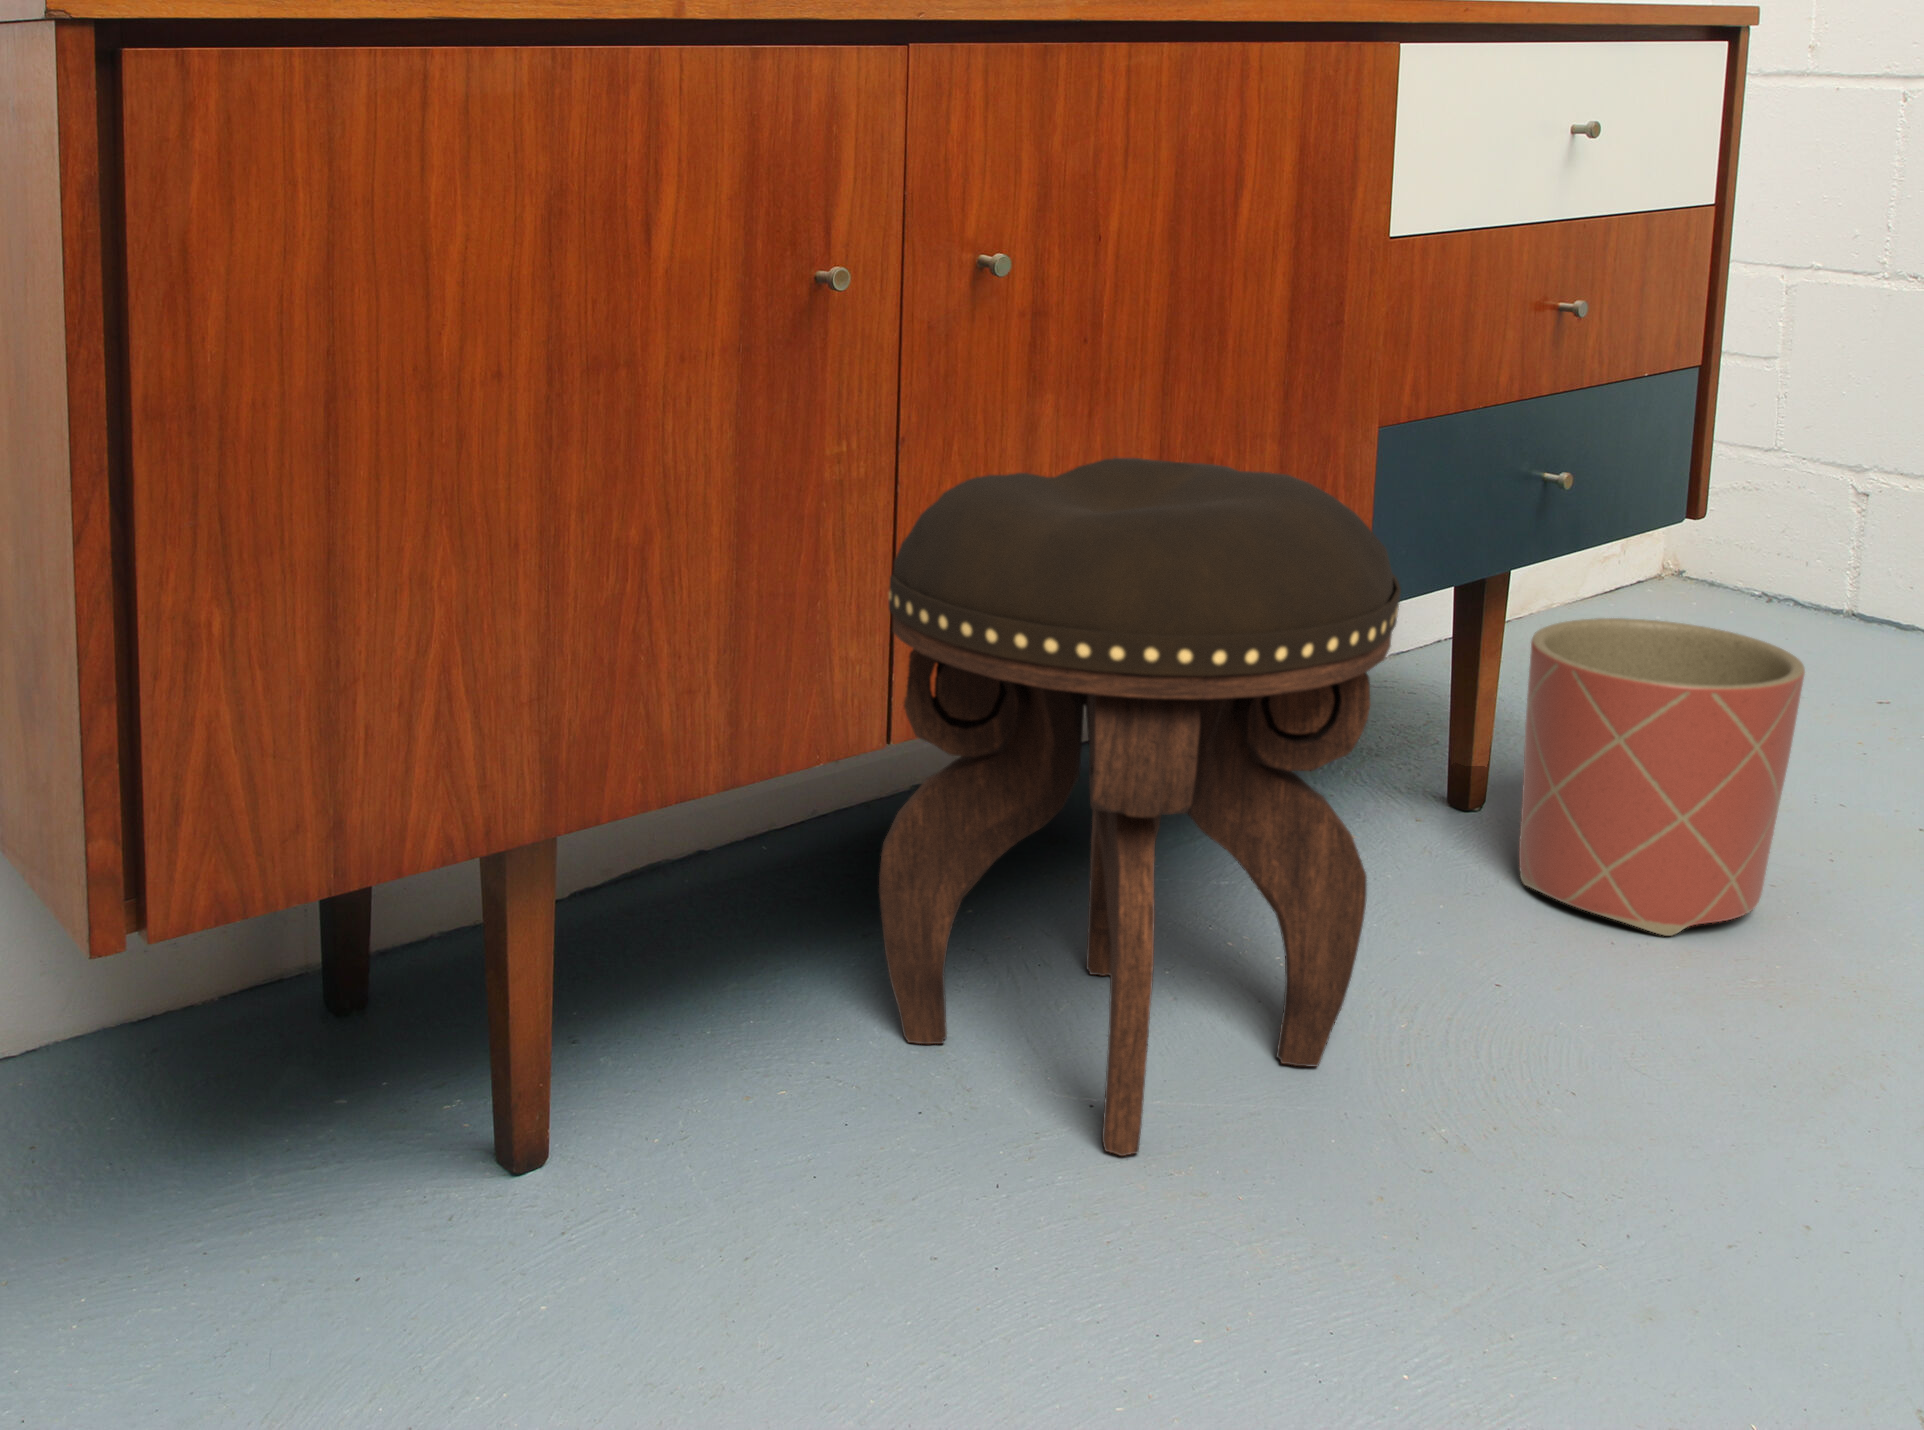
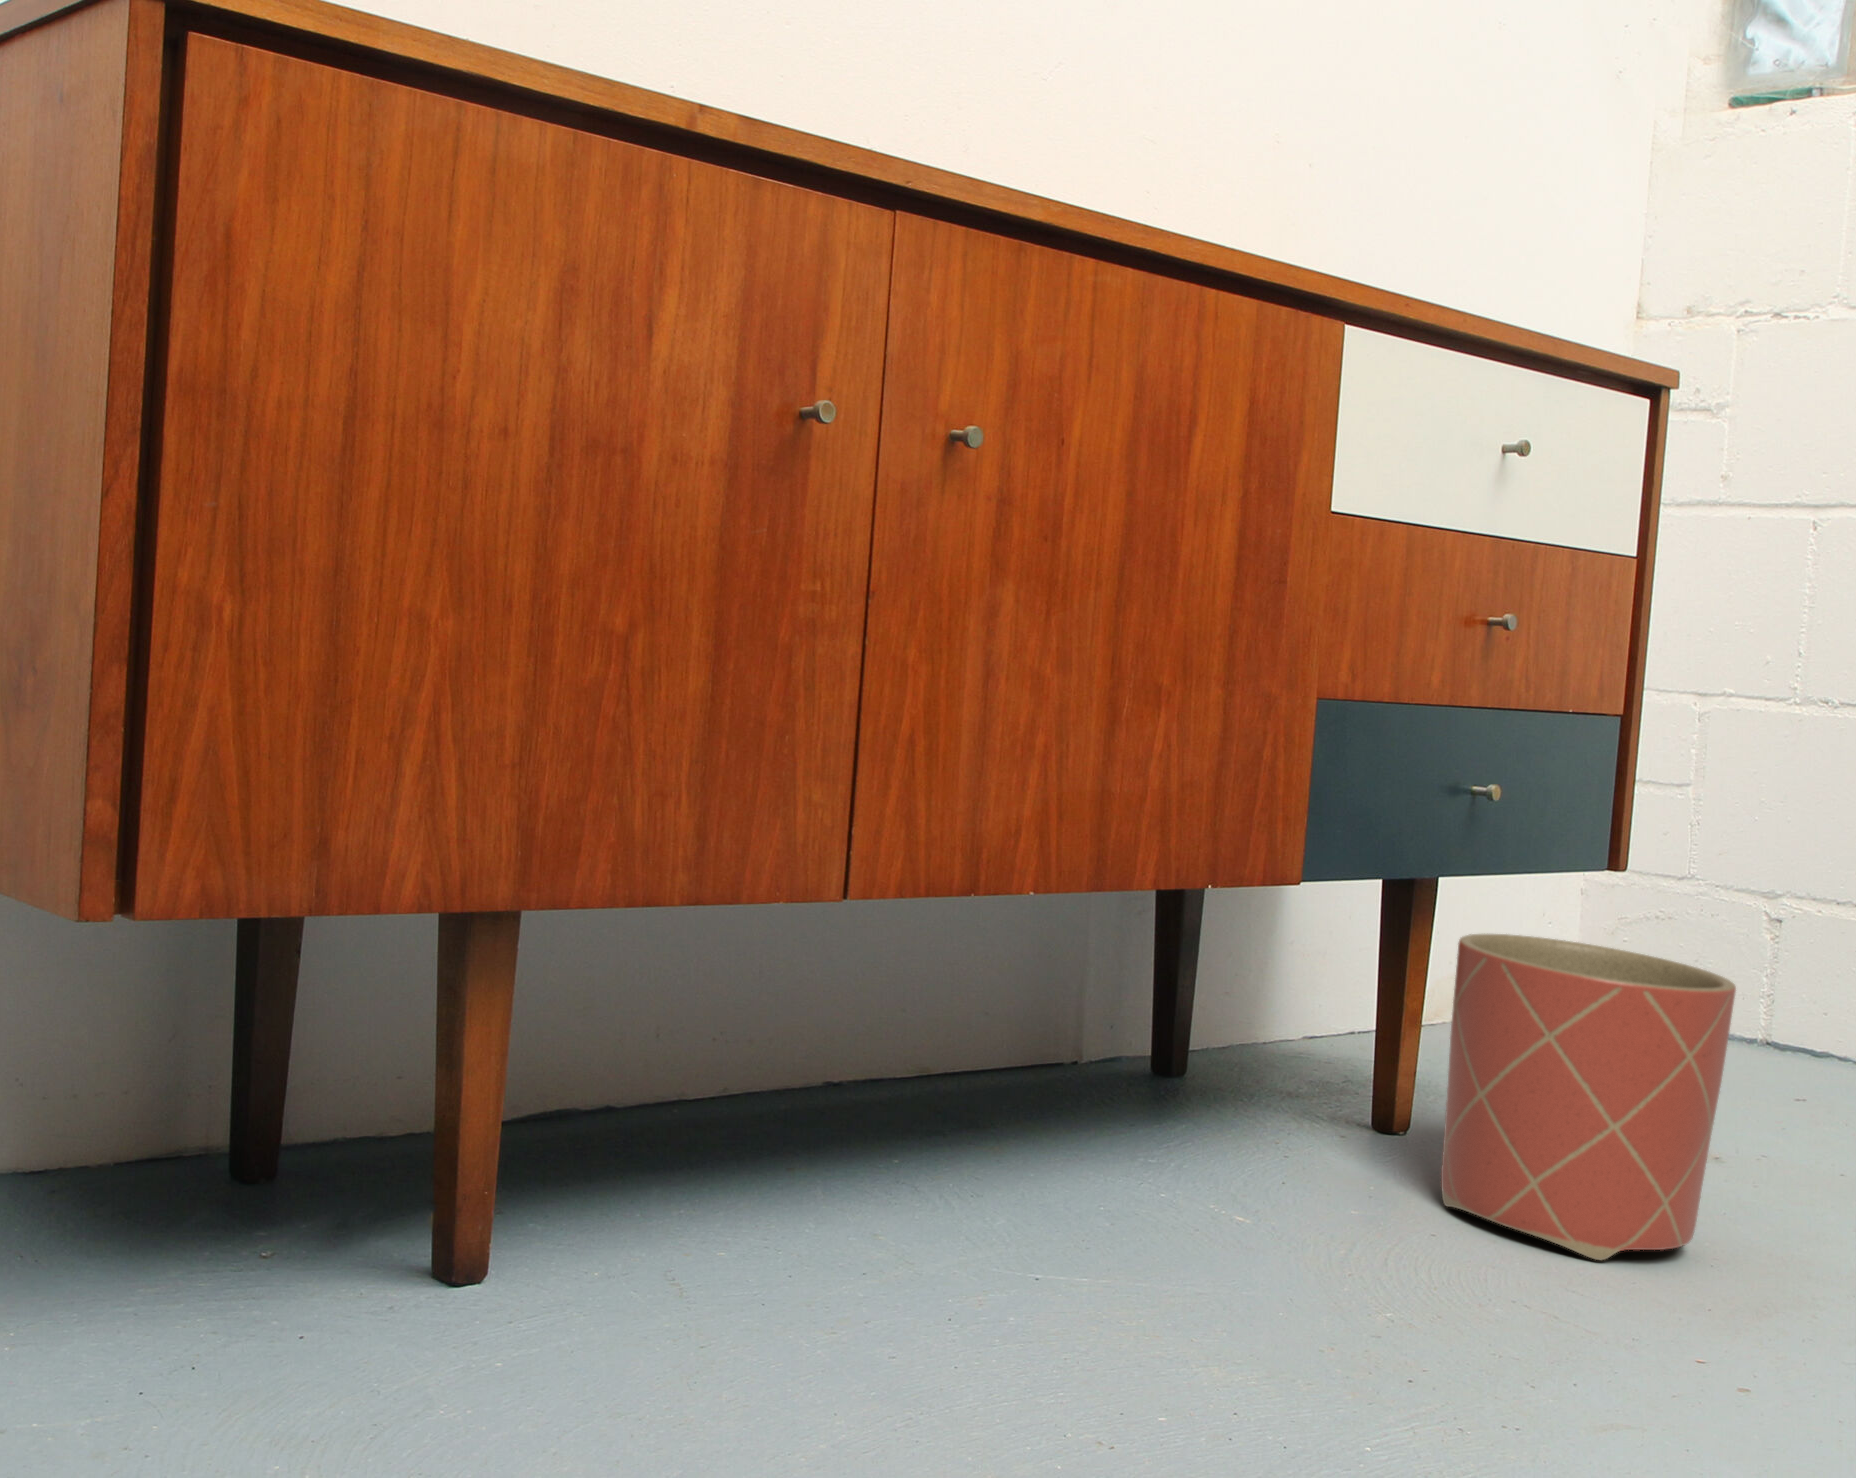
footstool: present [879,458,1401,1156] -> none [782,644,1343,1365]

